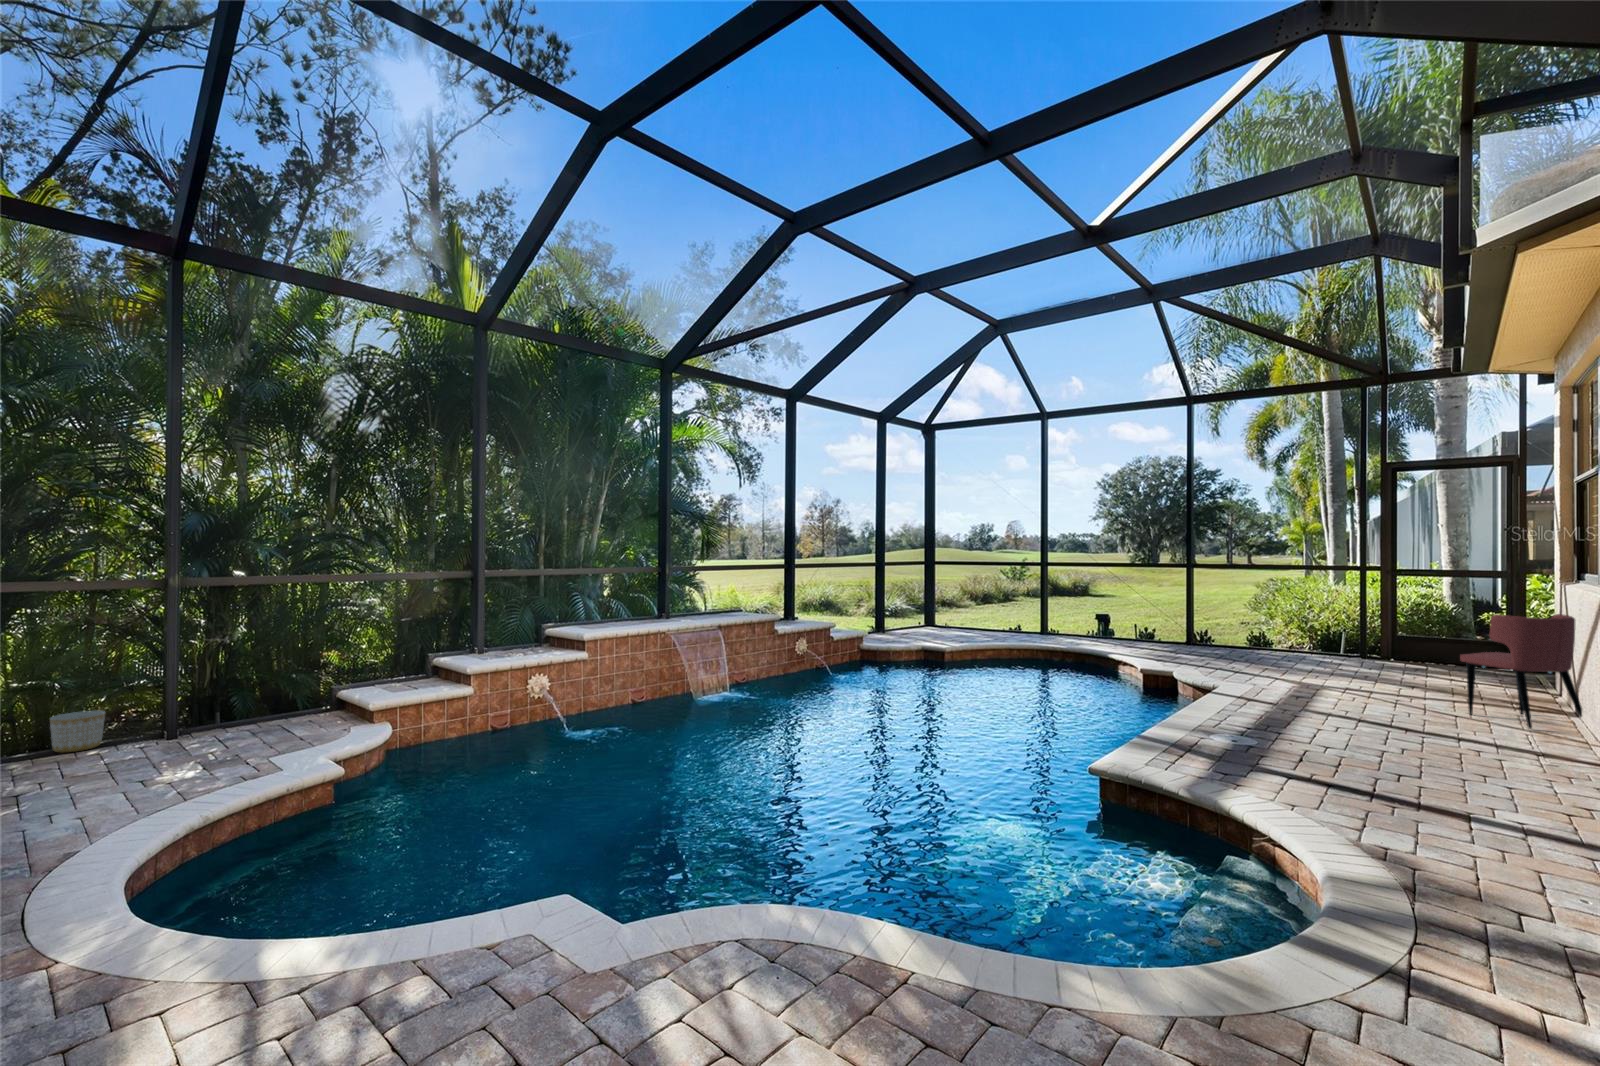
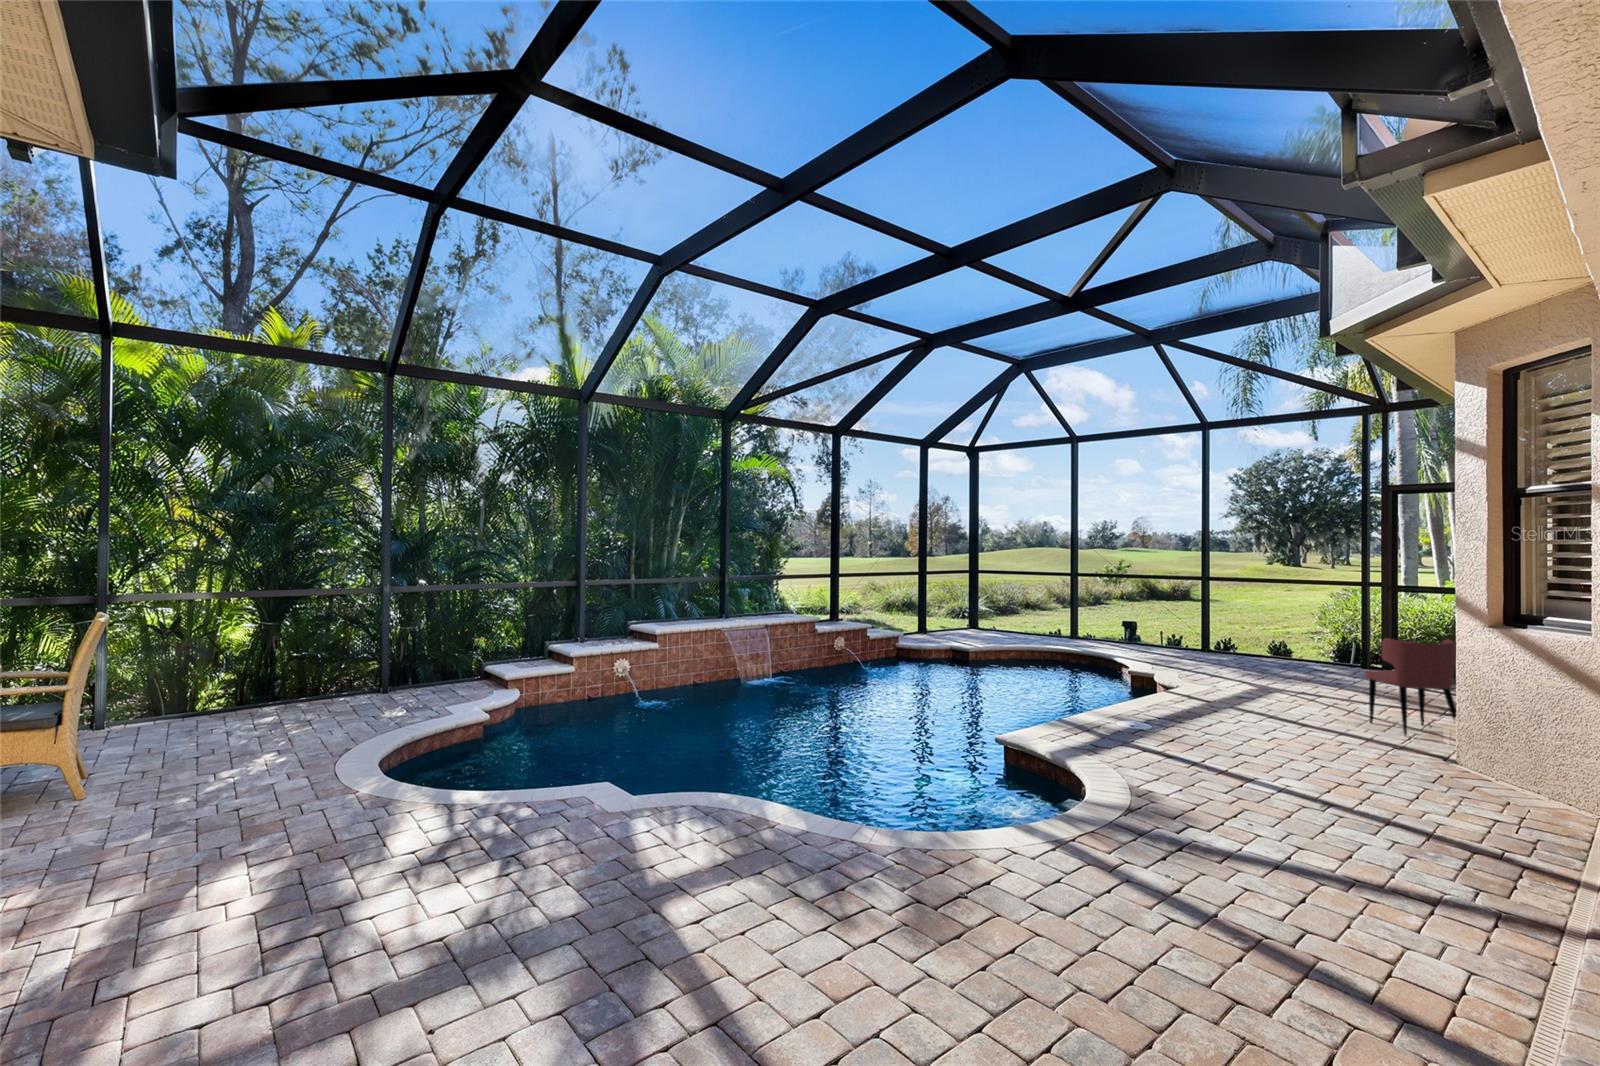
planter: present [50,711,105,753] -> none [319,673,349,698]

